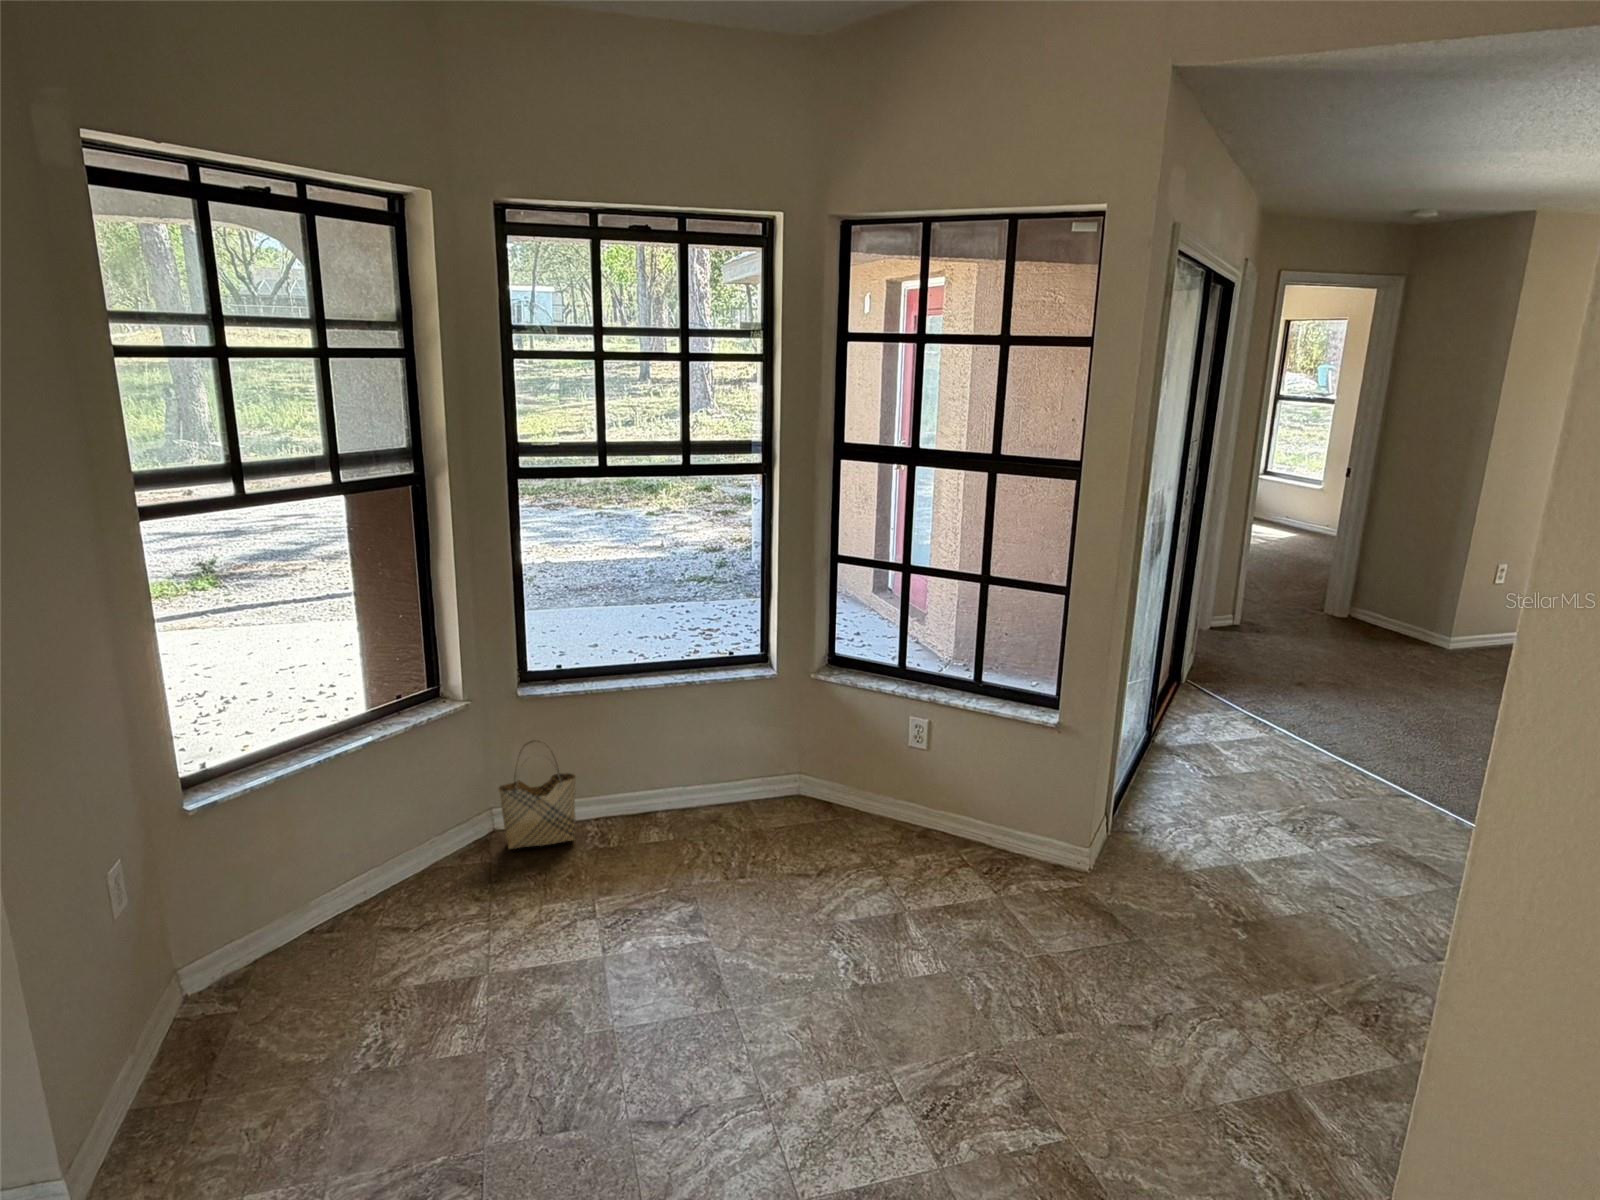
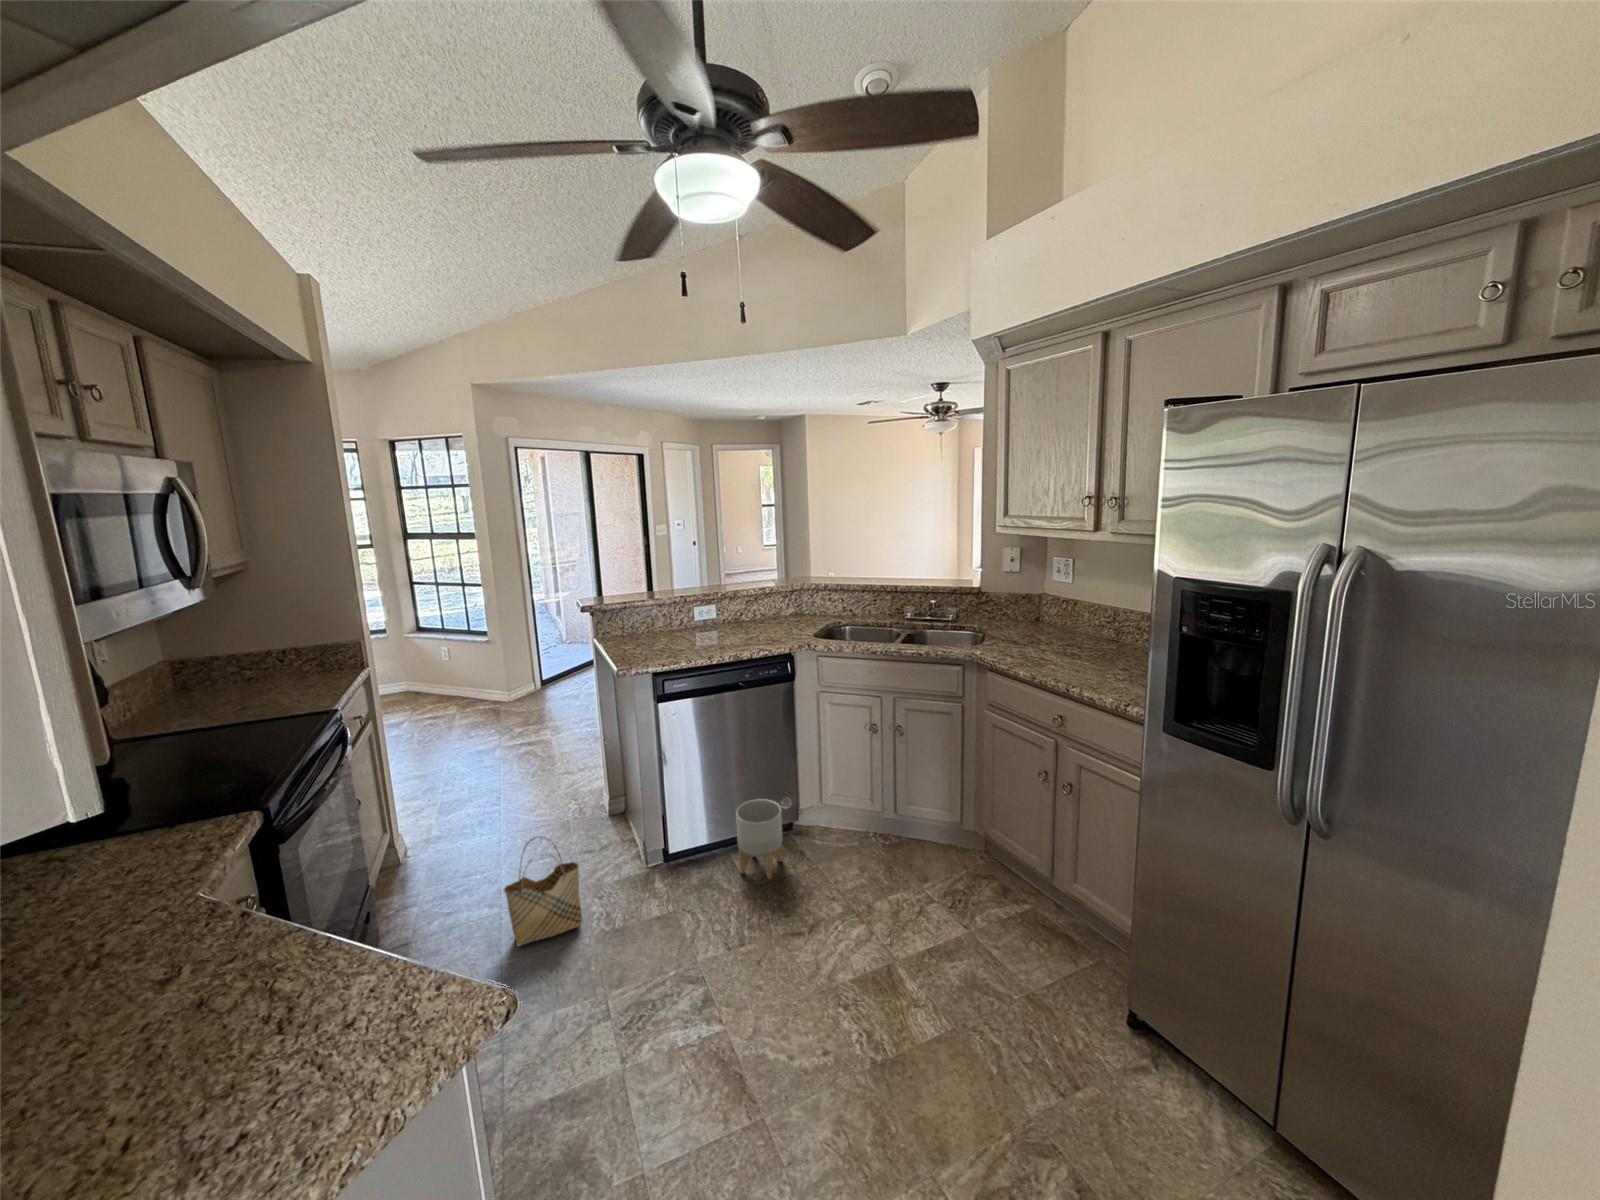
planter: none [753,737,805,825] -> present [736,799,782,879]

